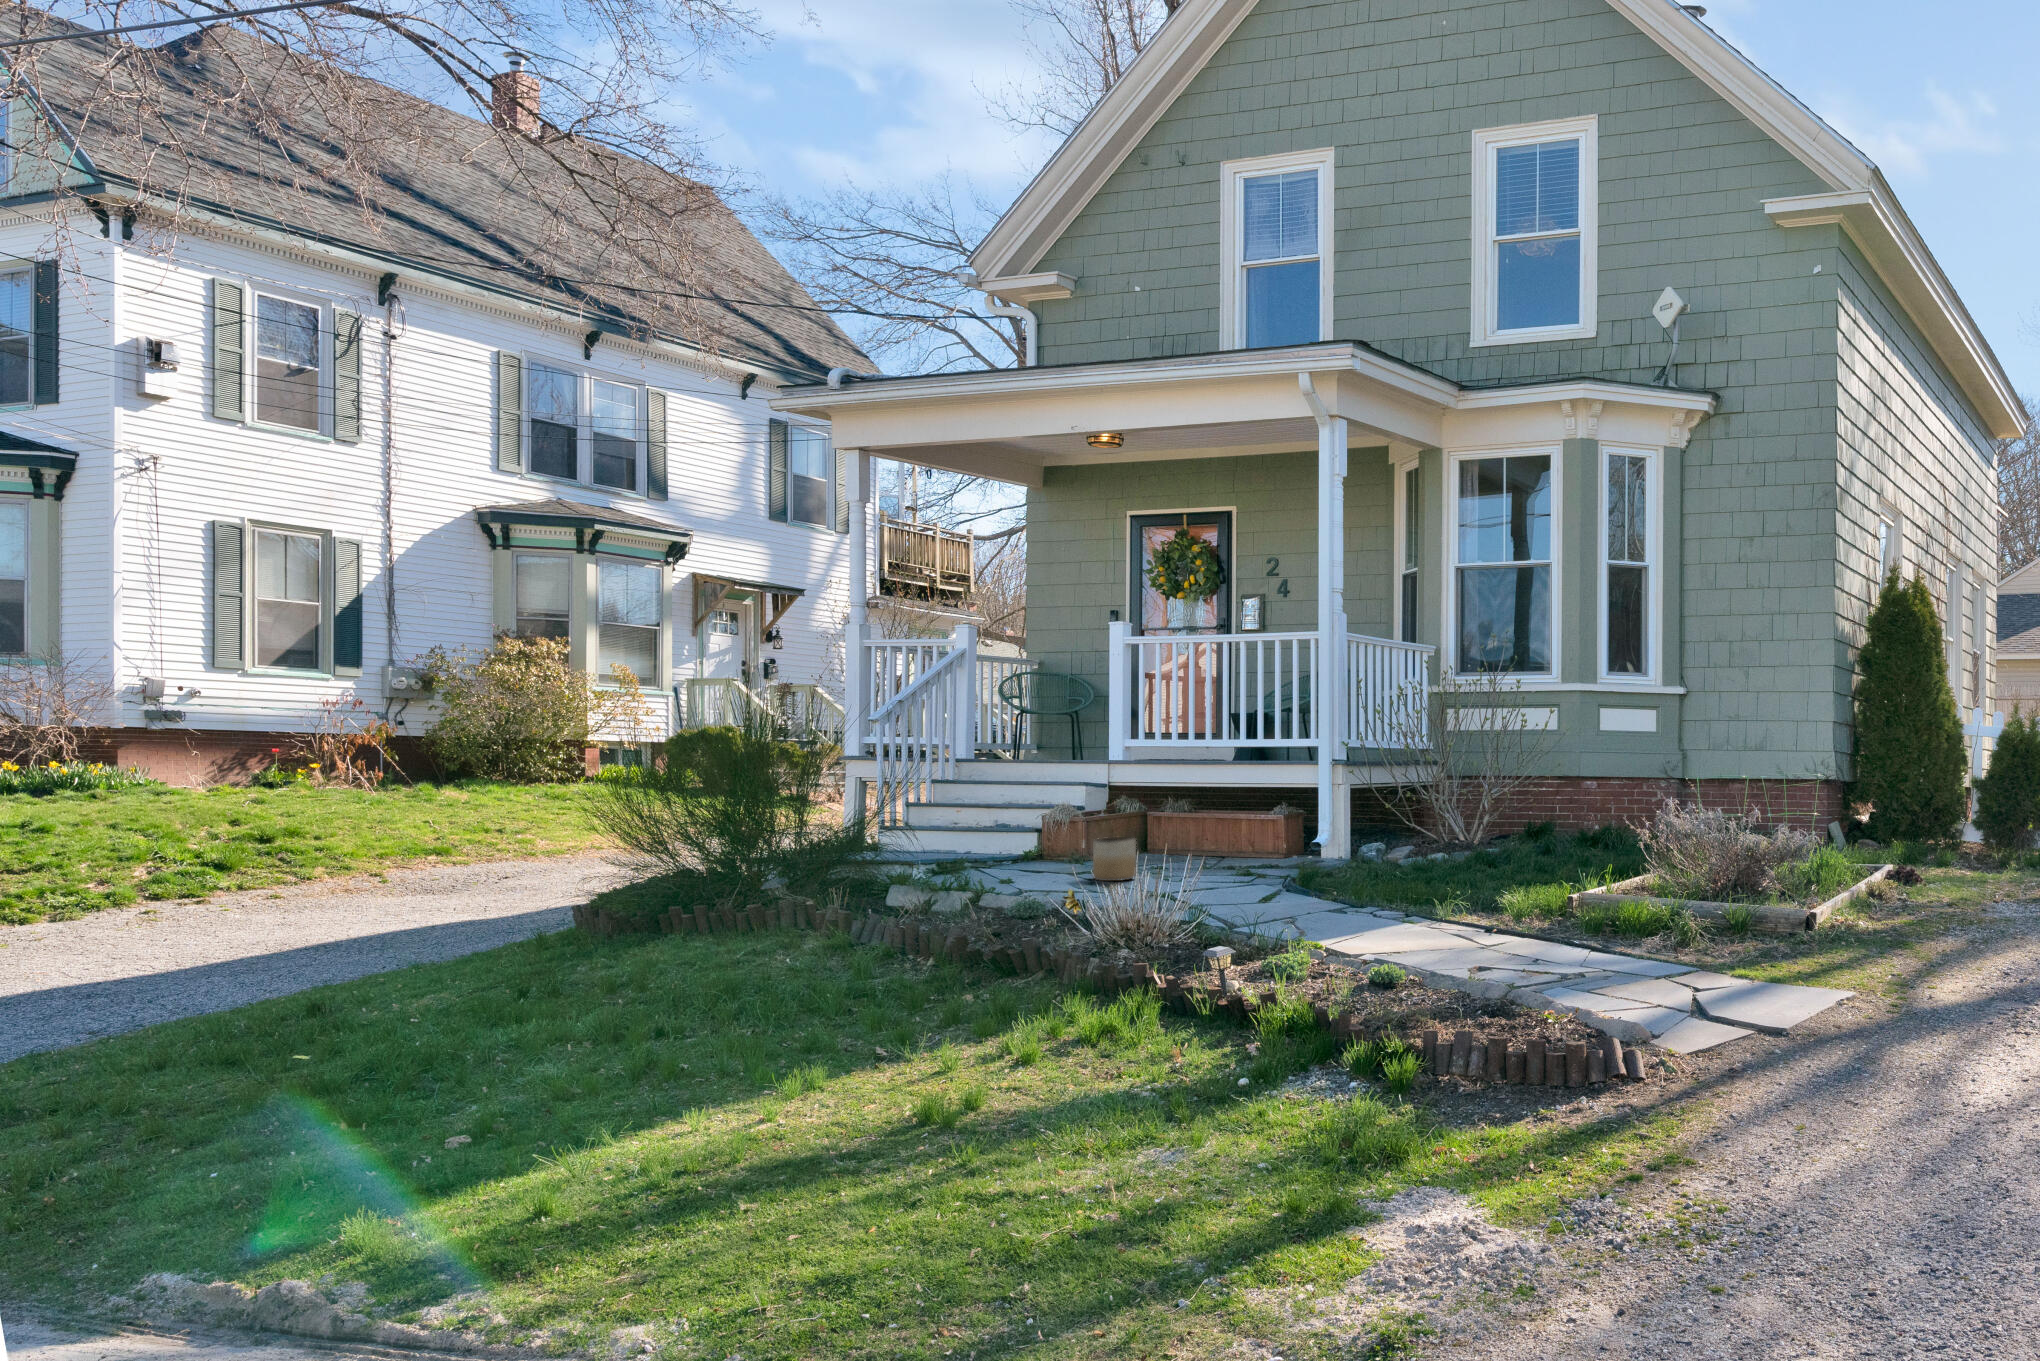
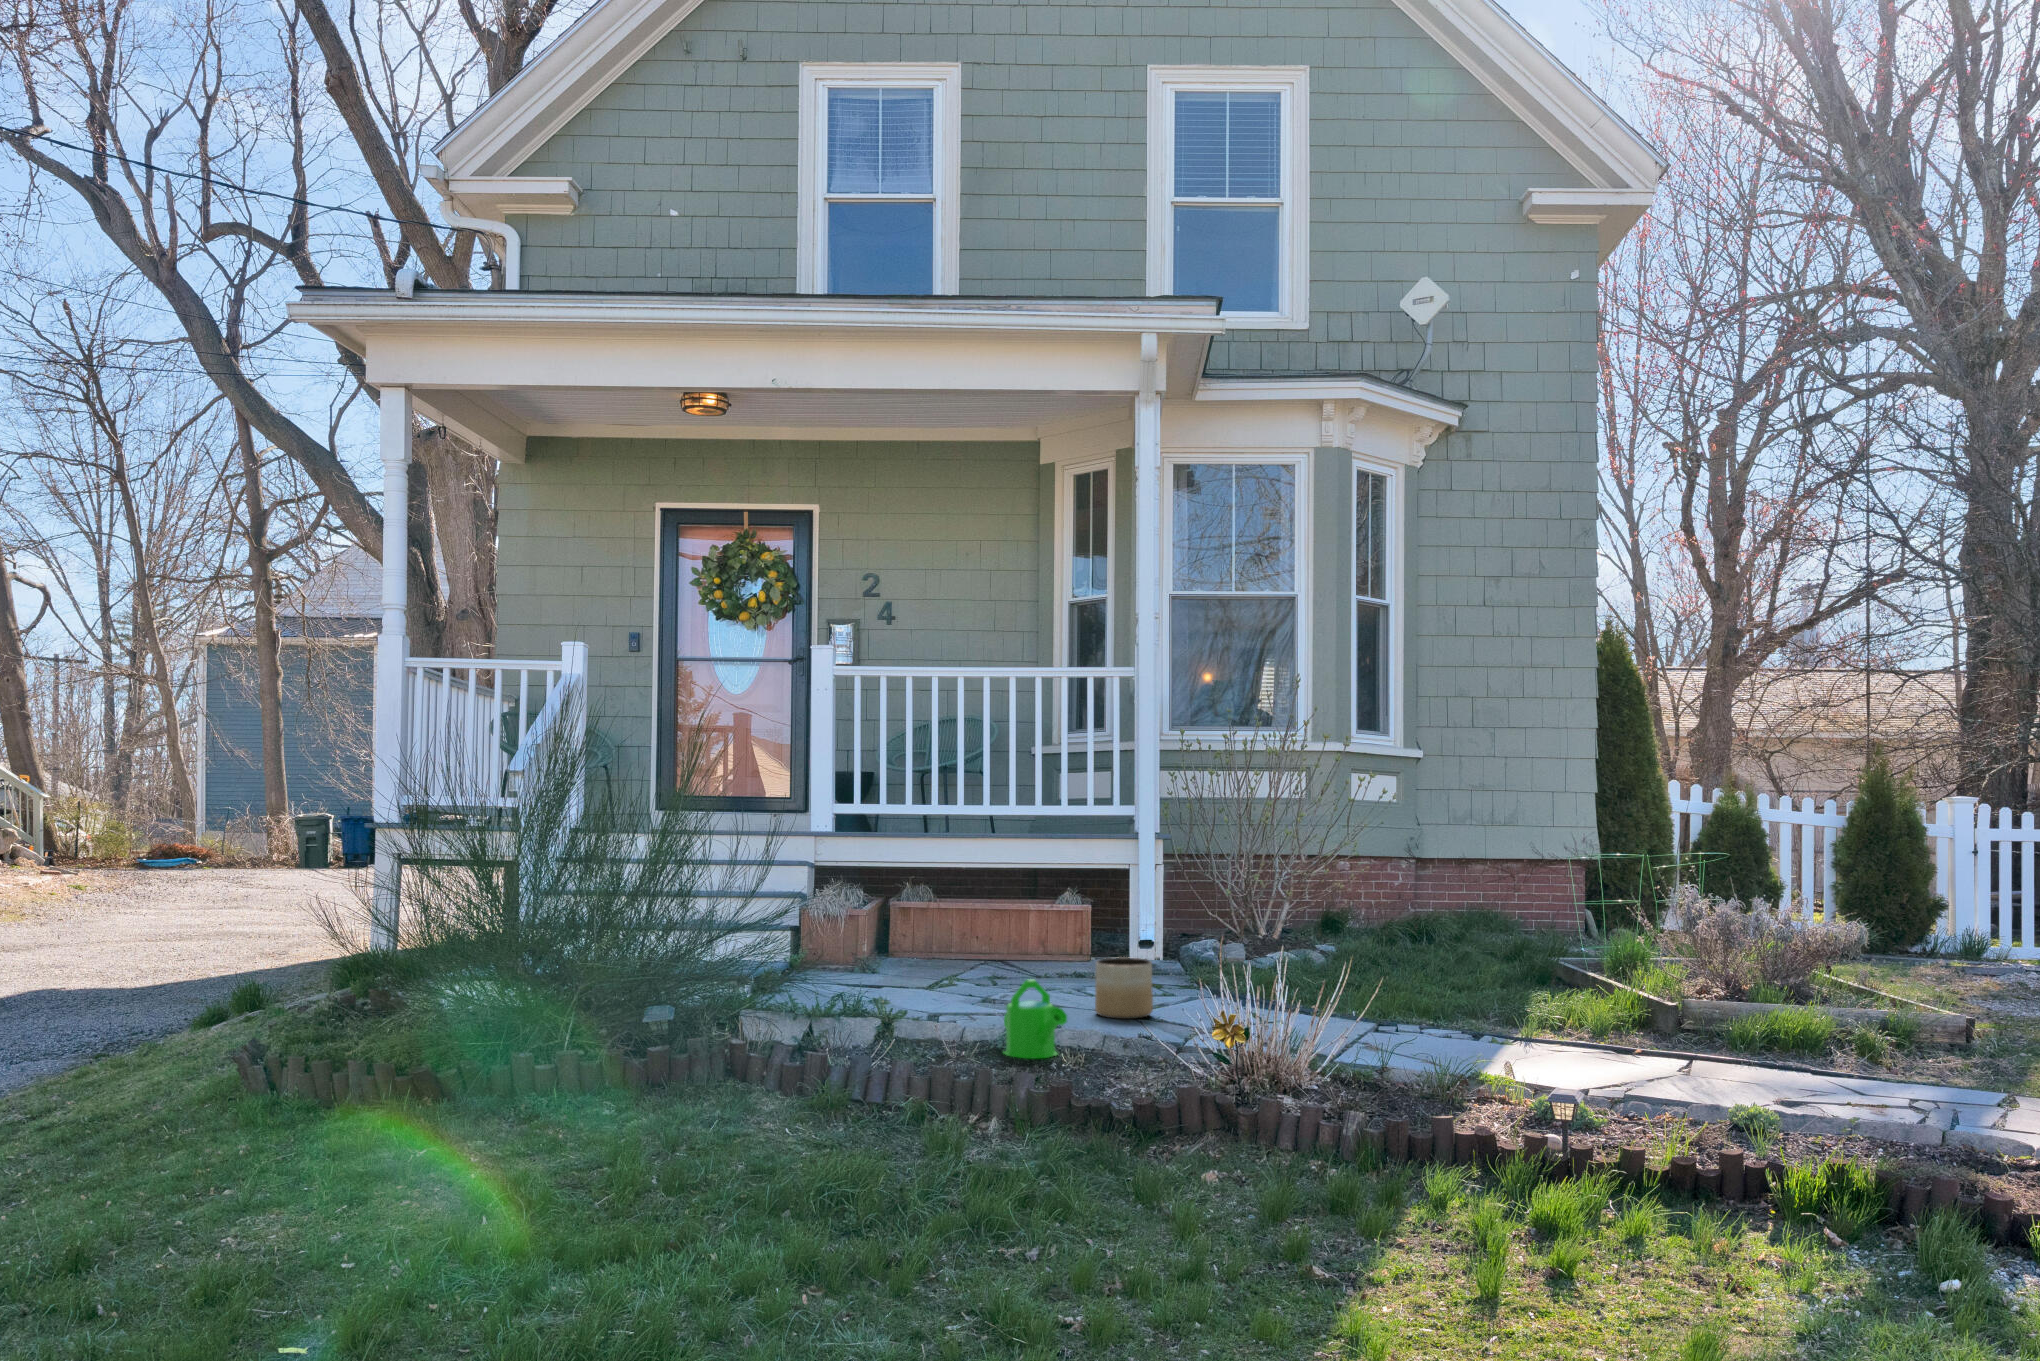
watering can: none [917,842,960,897] -> present [1004,979,1067,1058]

